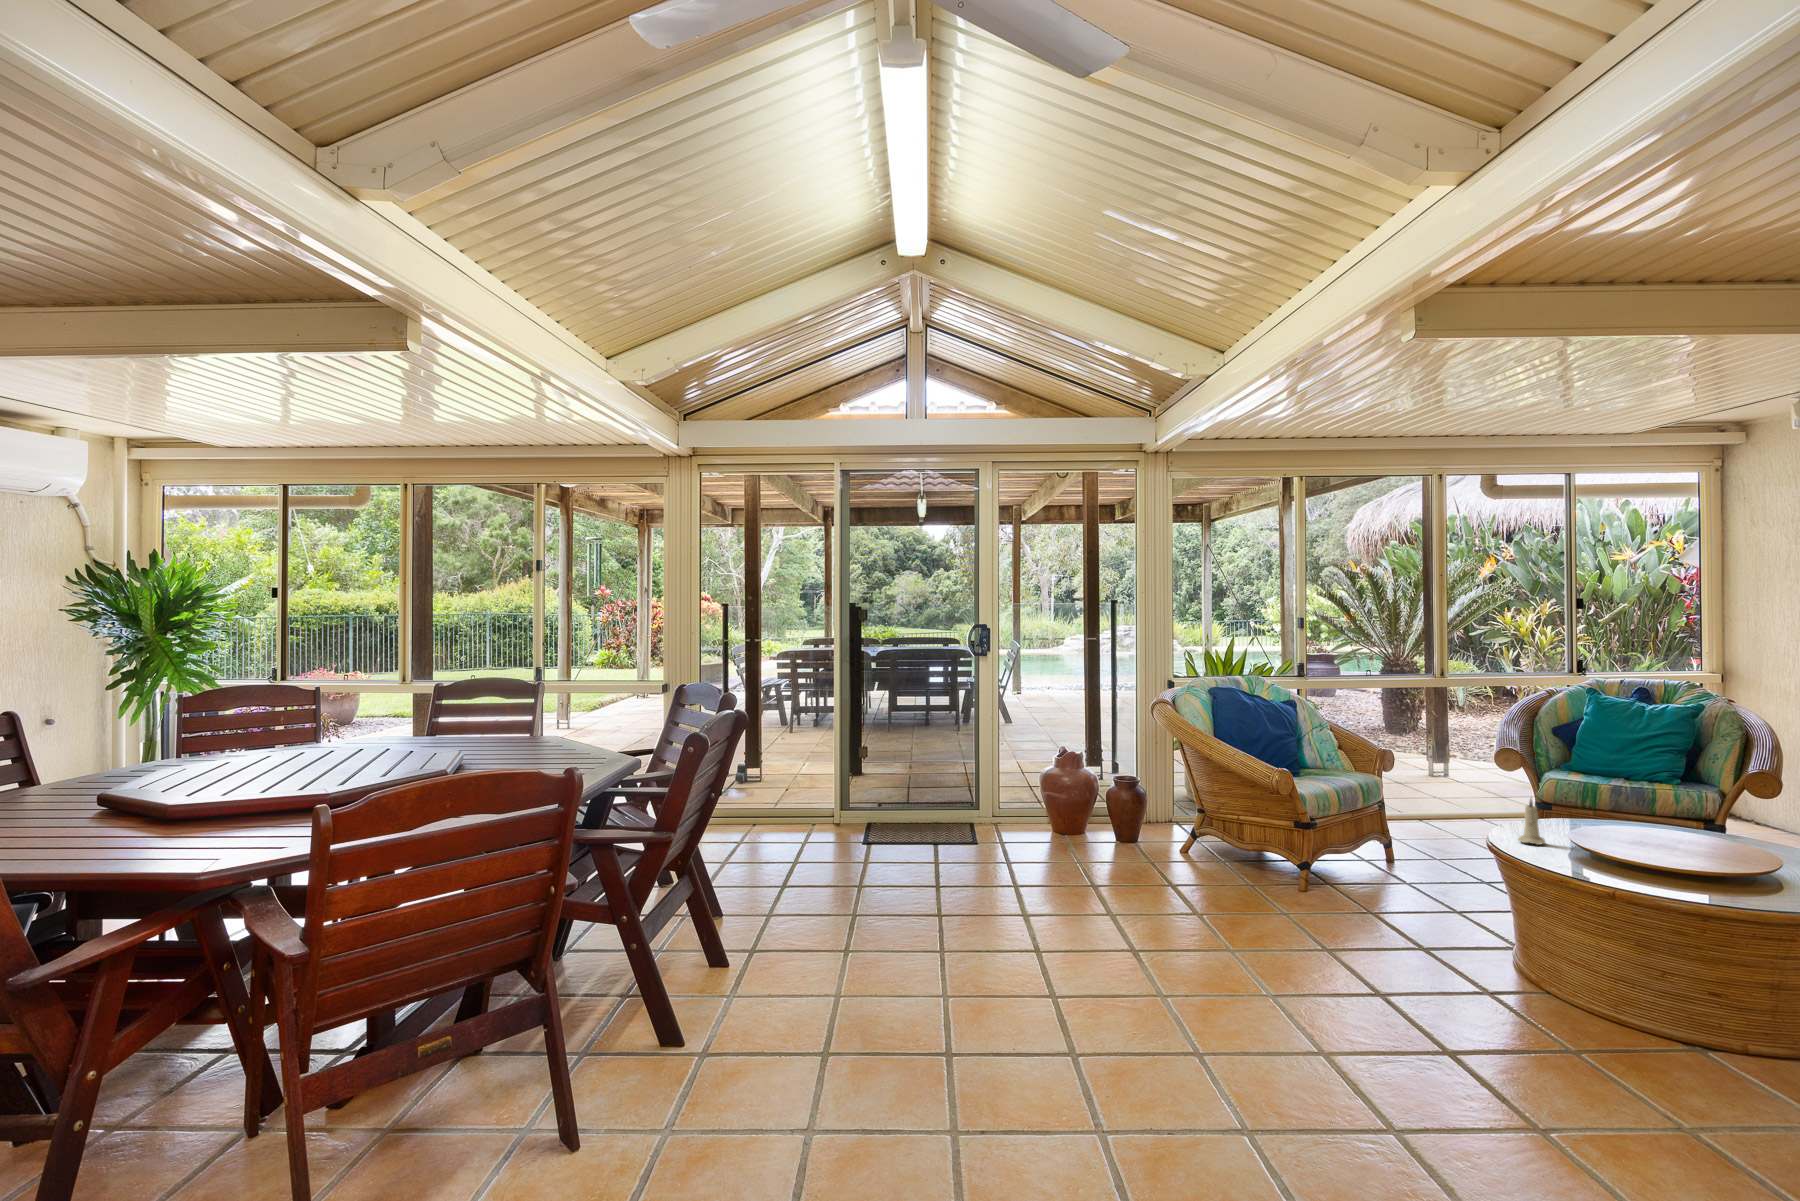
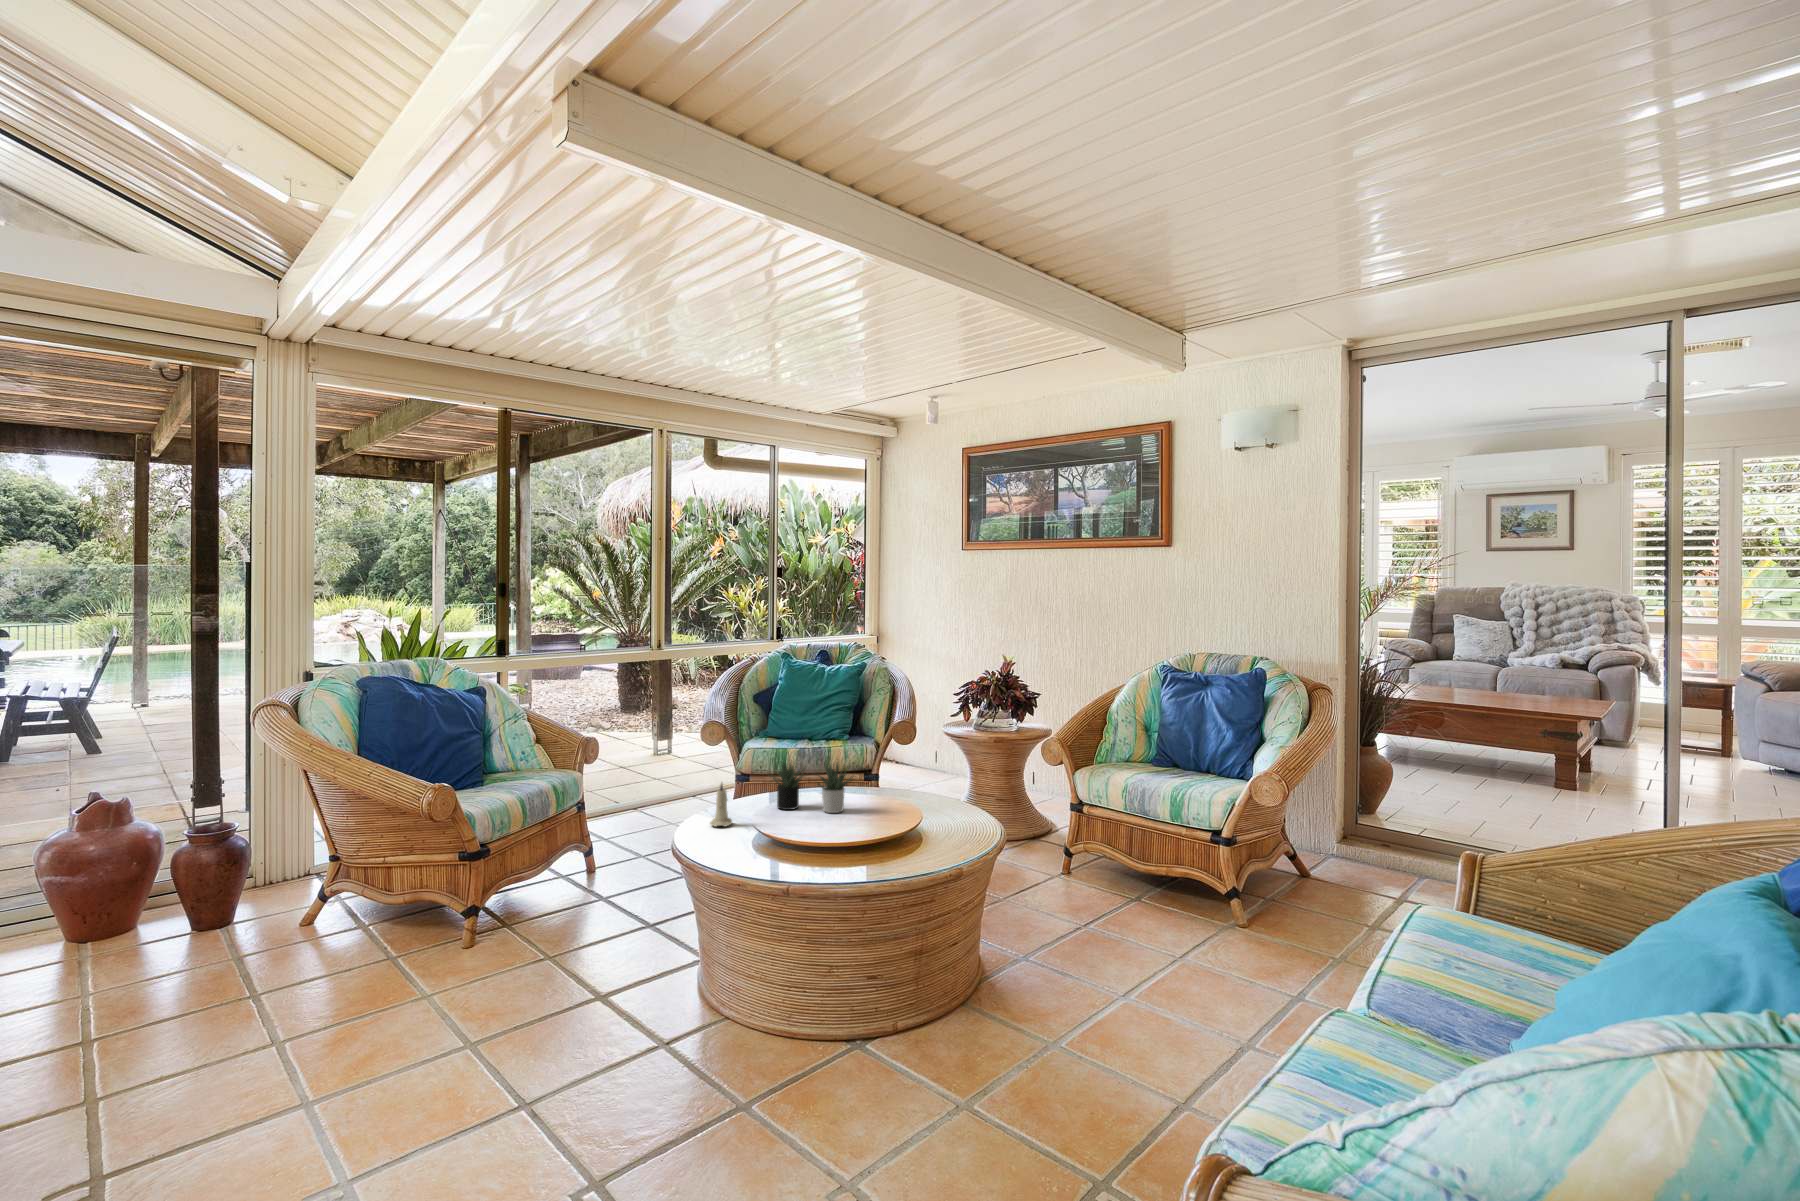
succulent plant: none [1584,785,1718,854] -> present [771,762,852,813]

